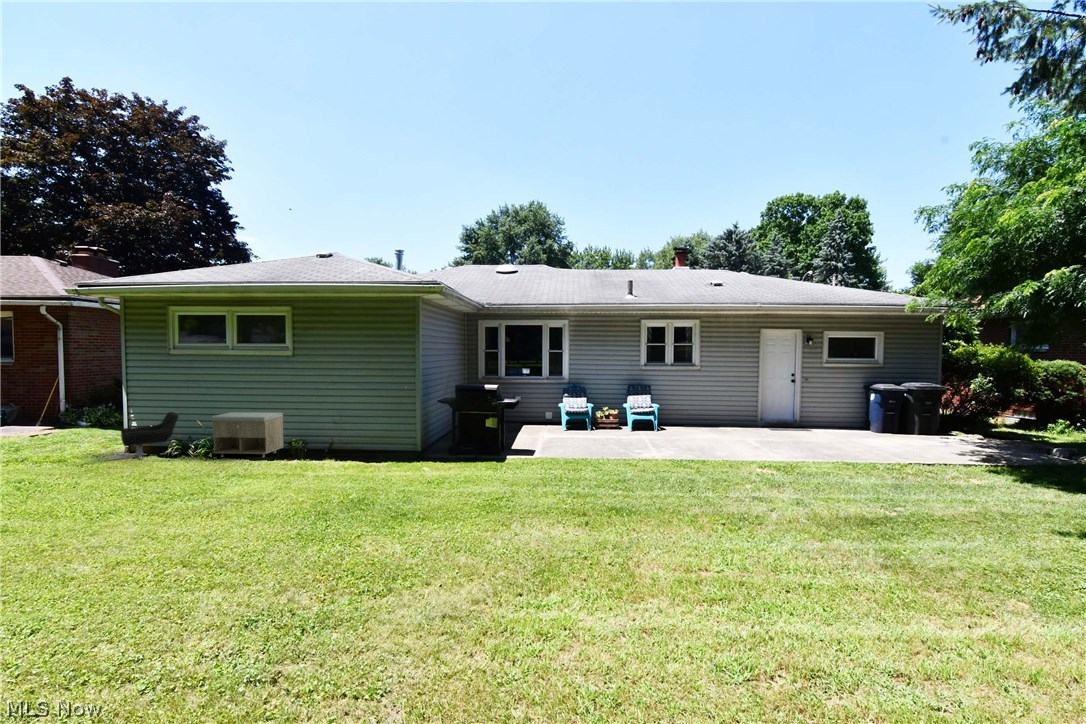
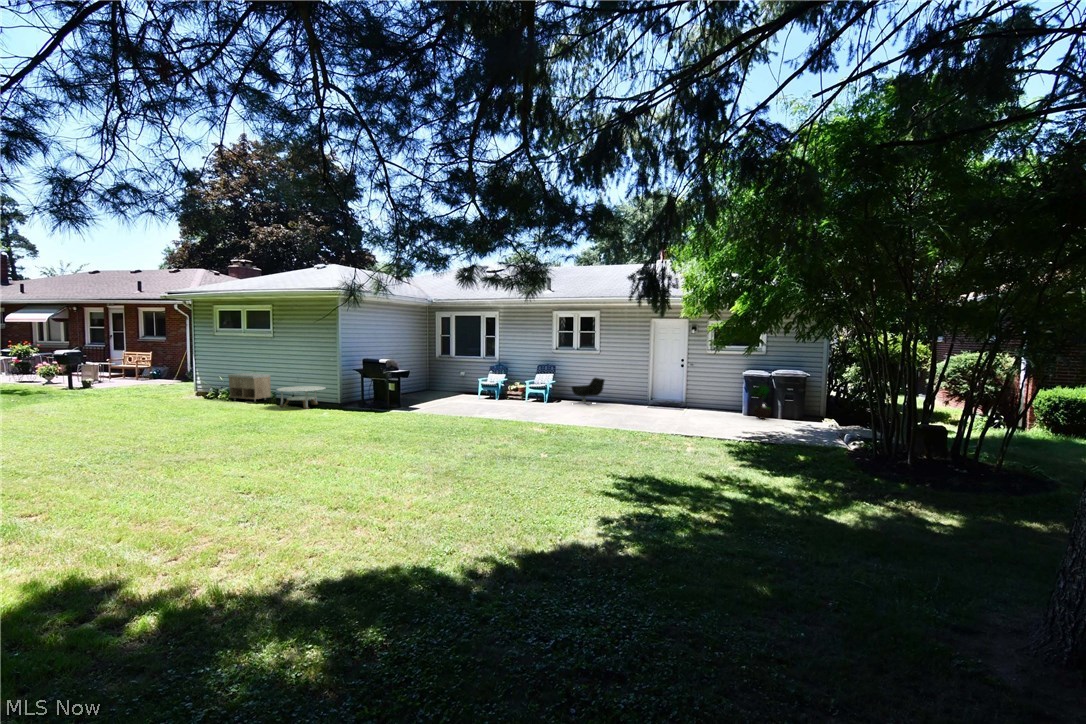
potted tree: none [901,395,932,436] -> present [750,385,771,419]
lounge chair: present [121,412,179,460] -> present [571,378,604,403]
round table: none [323,428,397,466] -> present [277,386,325,409]

